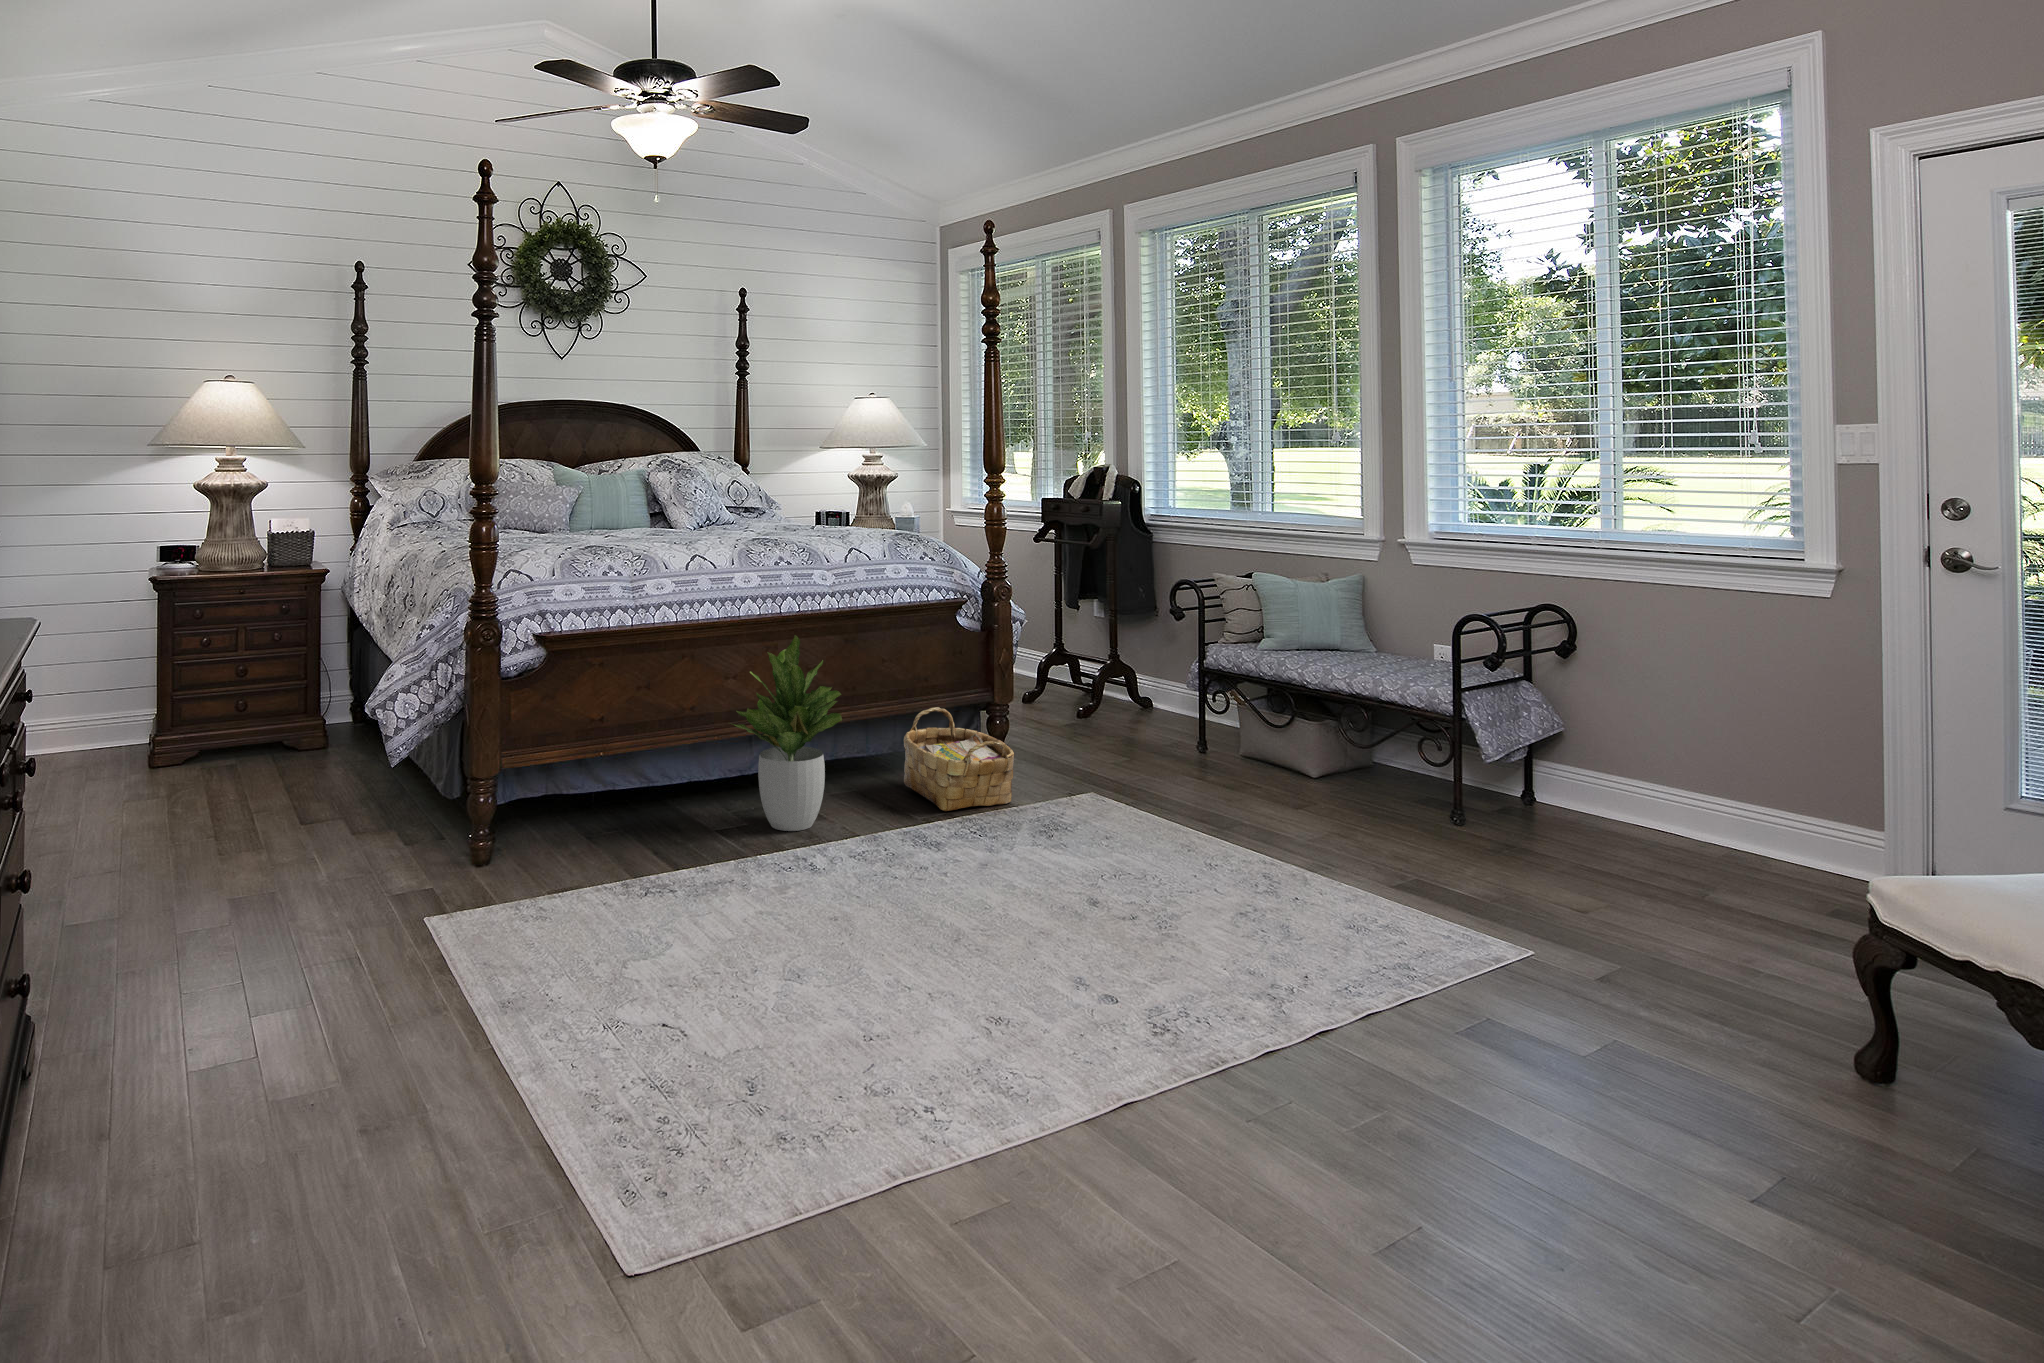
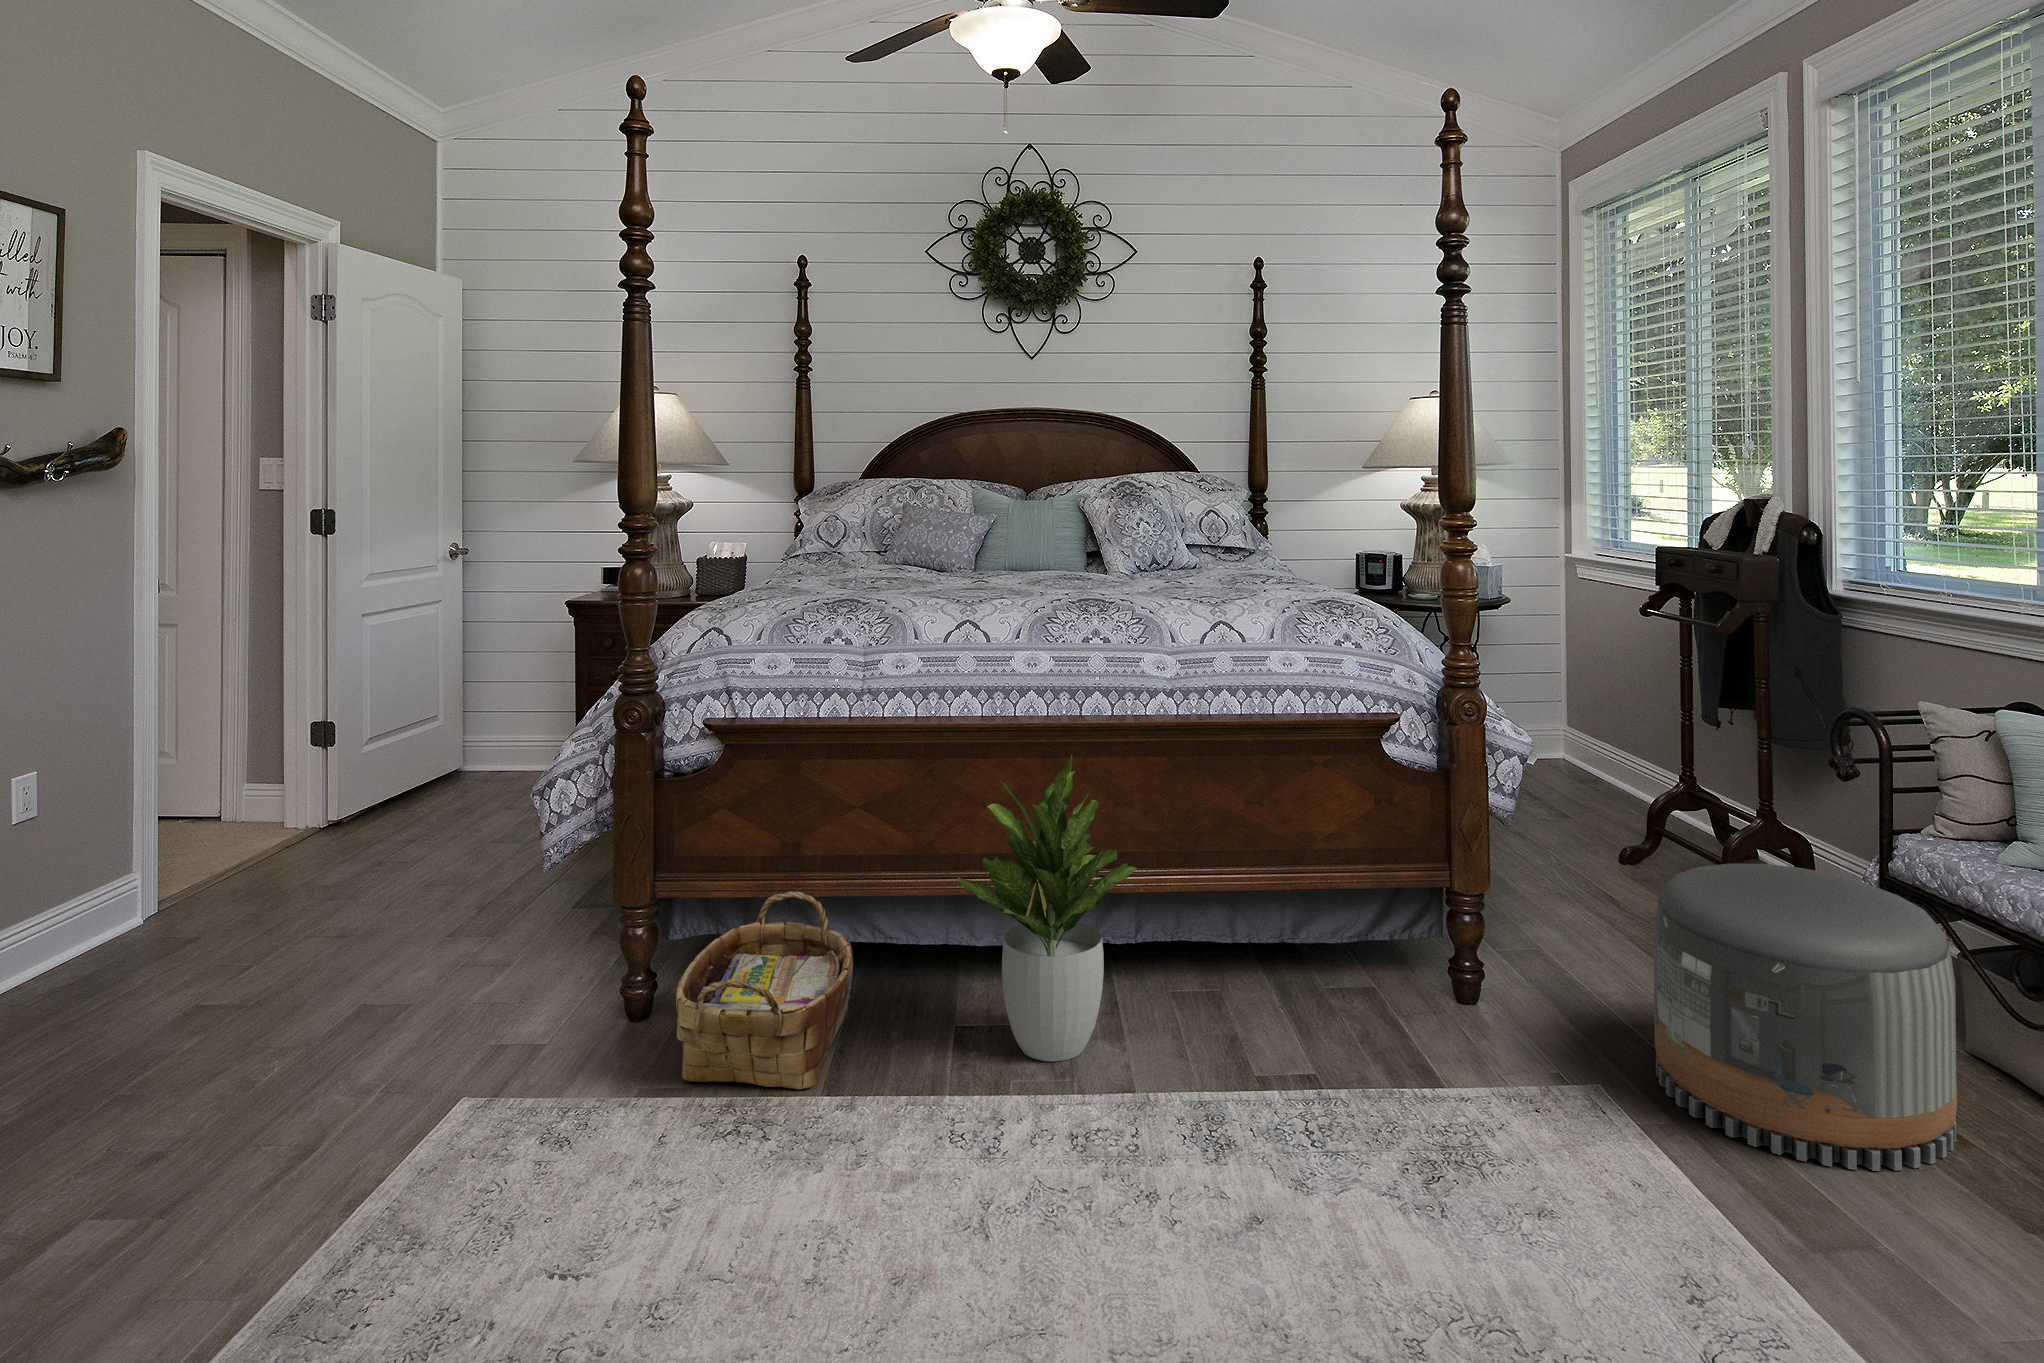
pouf: none [1116,665,1262,804] -> present [1654,864,1957,1171]
woven basket: present [904,707,1014,811] -> present [676,892,853,1090]

